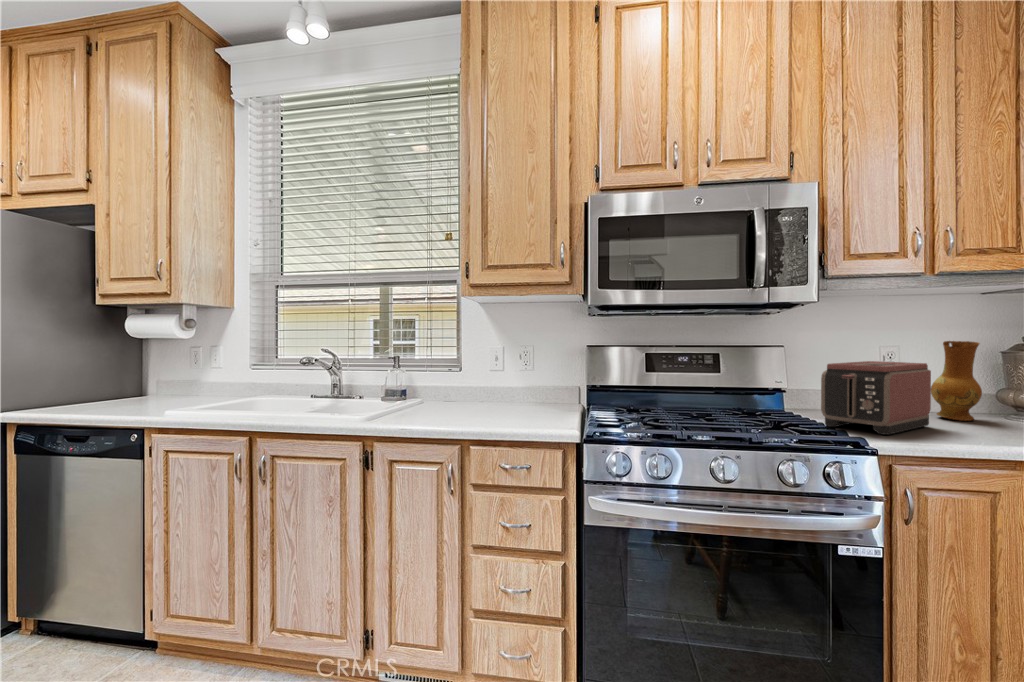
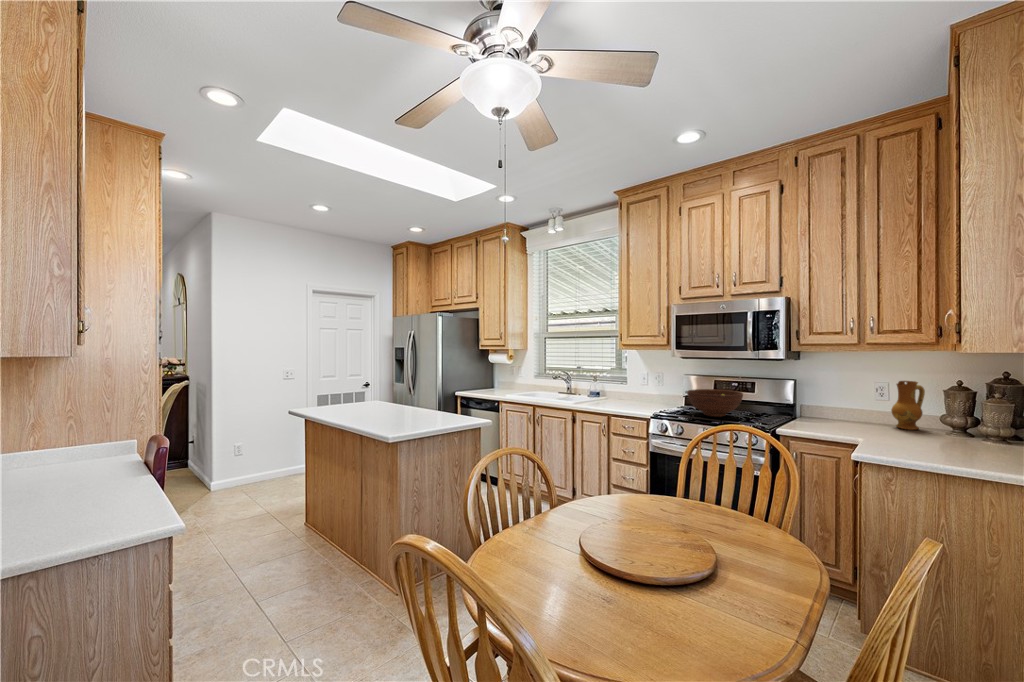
toaster: present [821,361,931,435] -> none [791,390,862,429]
fruit bowl: none [630,371,741,426] -> present [687,389,743,417]

